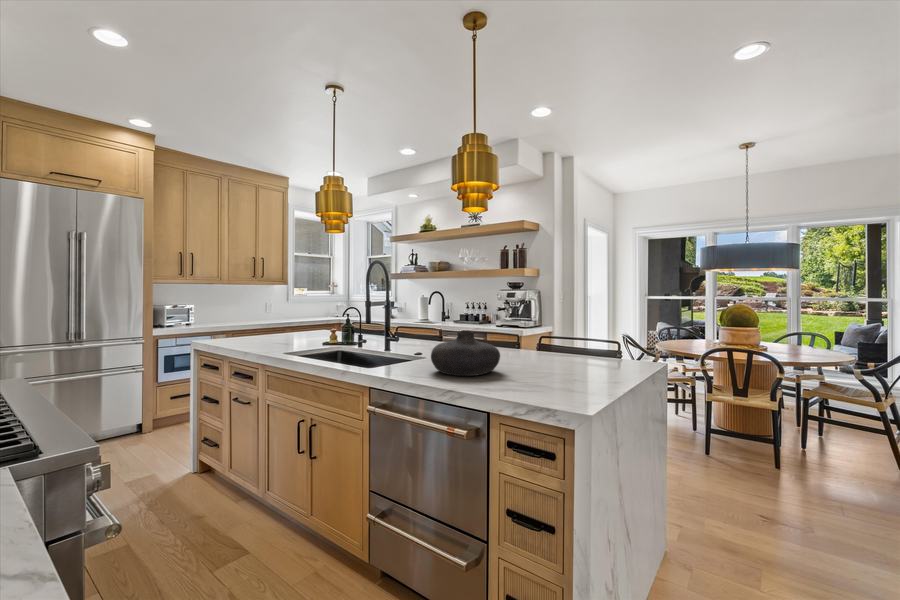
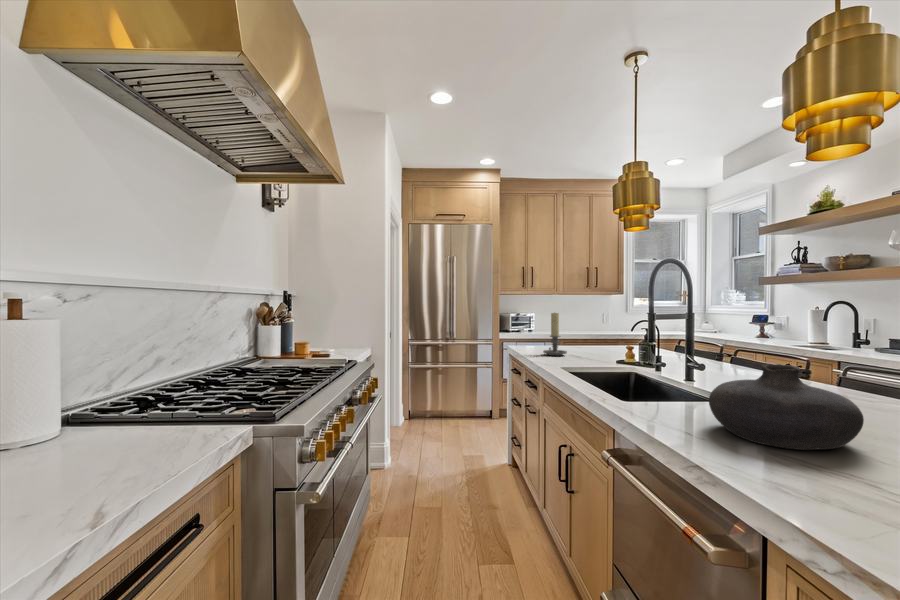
candle holder: none [243,303,268,345] -> present [543,313,567,356]

